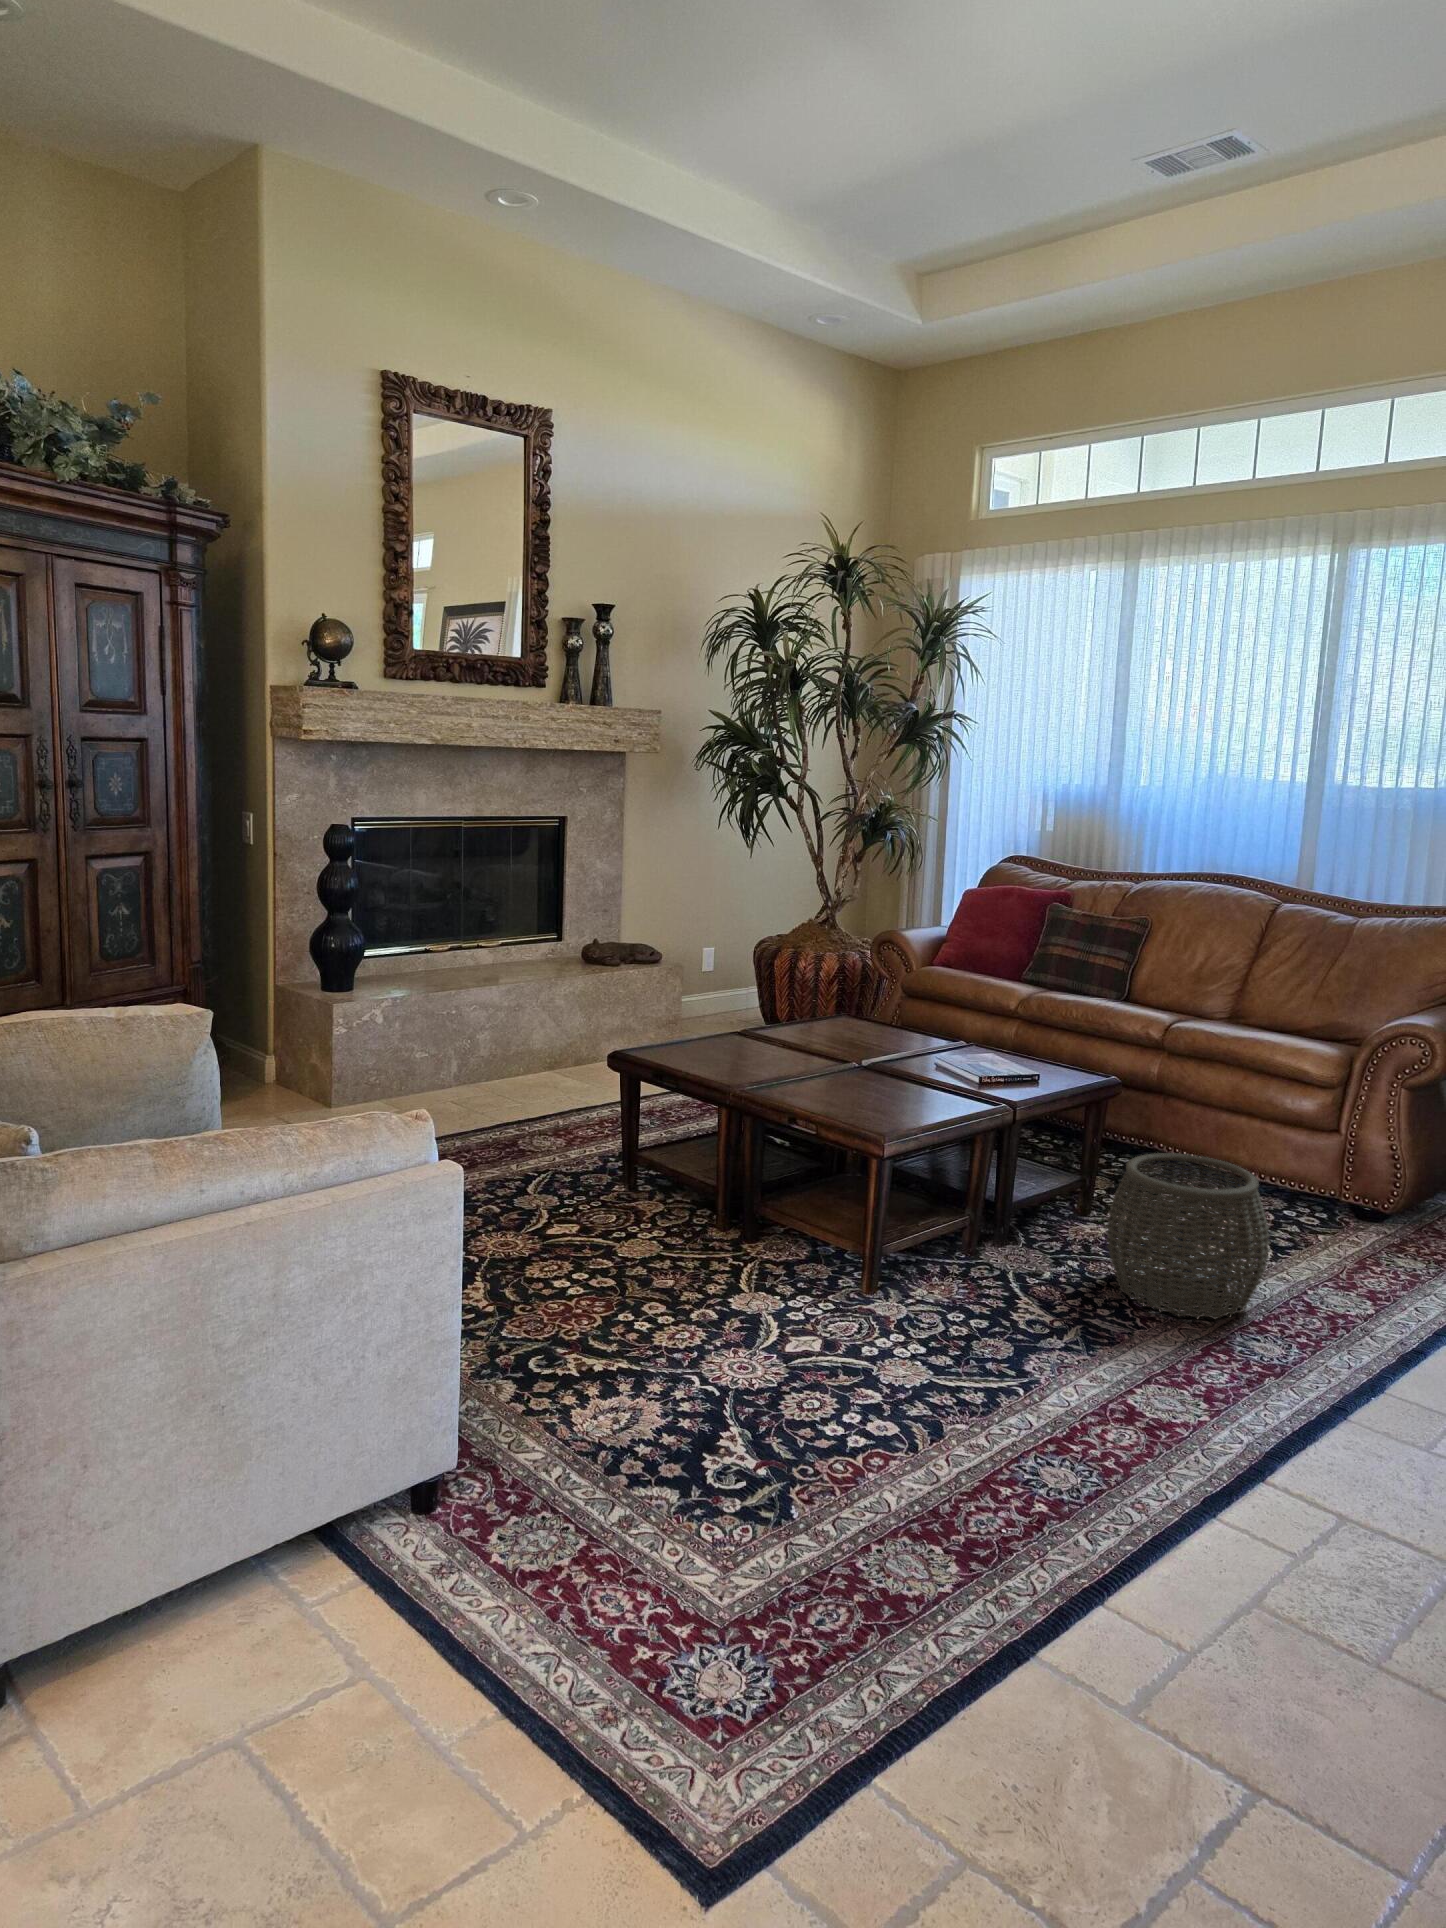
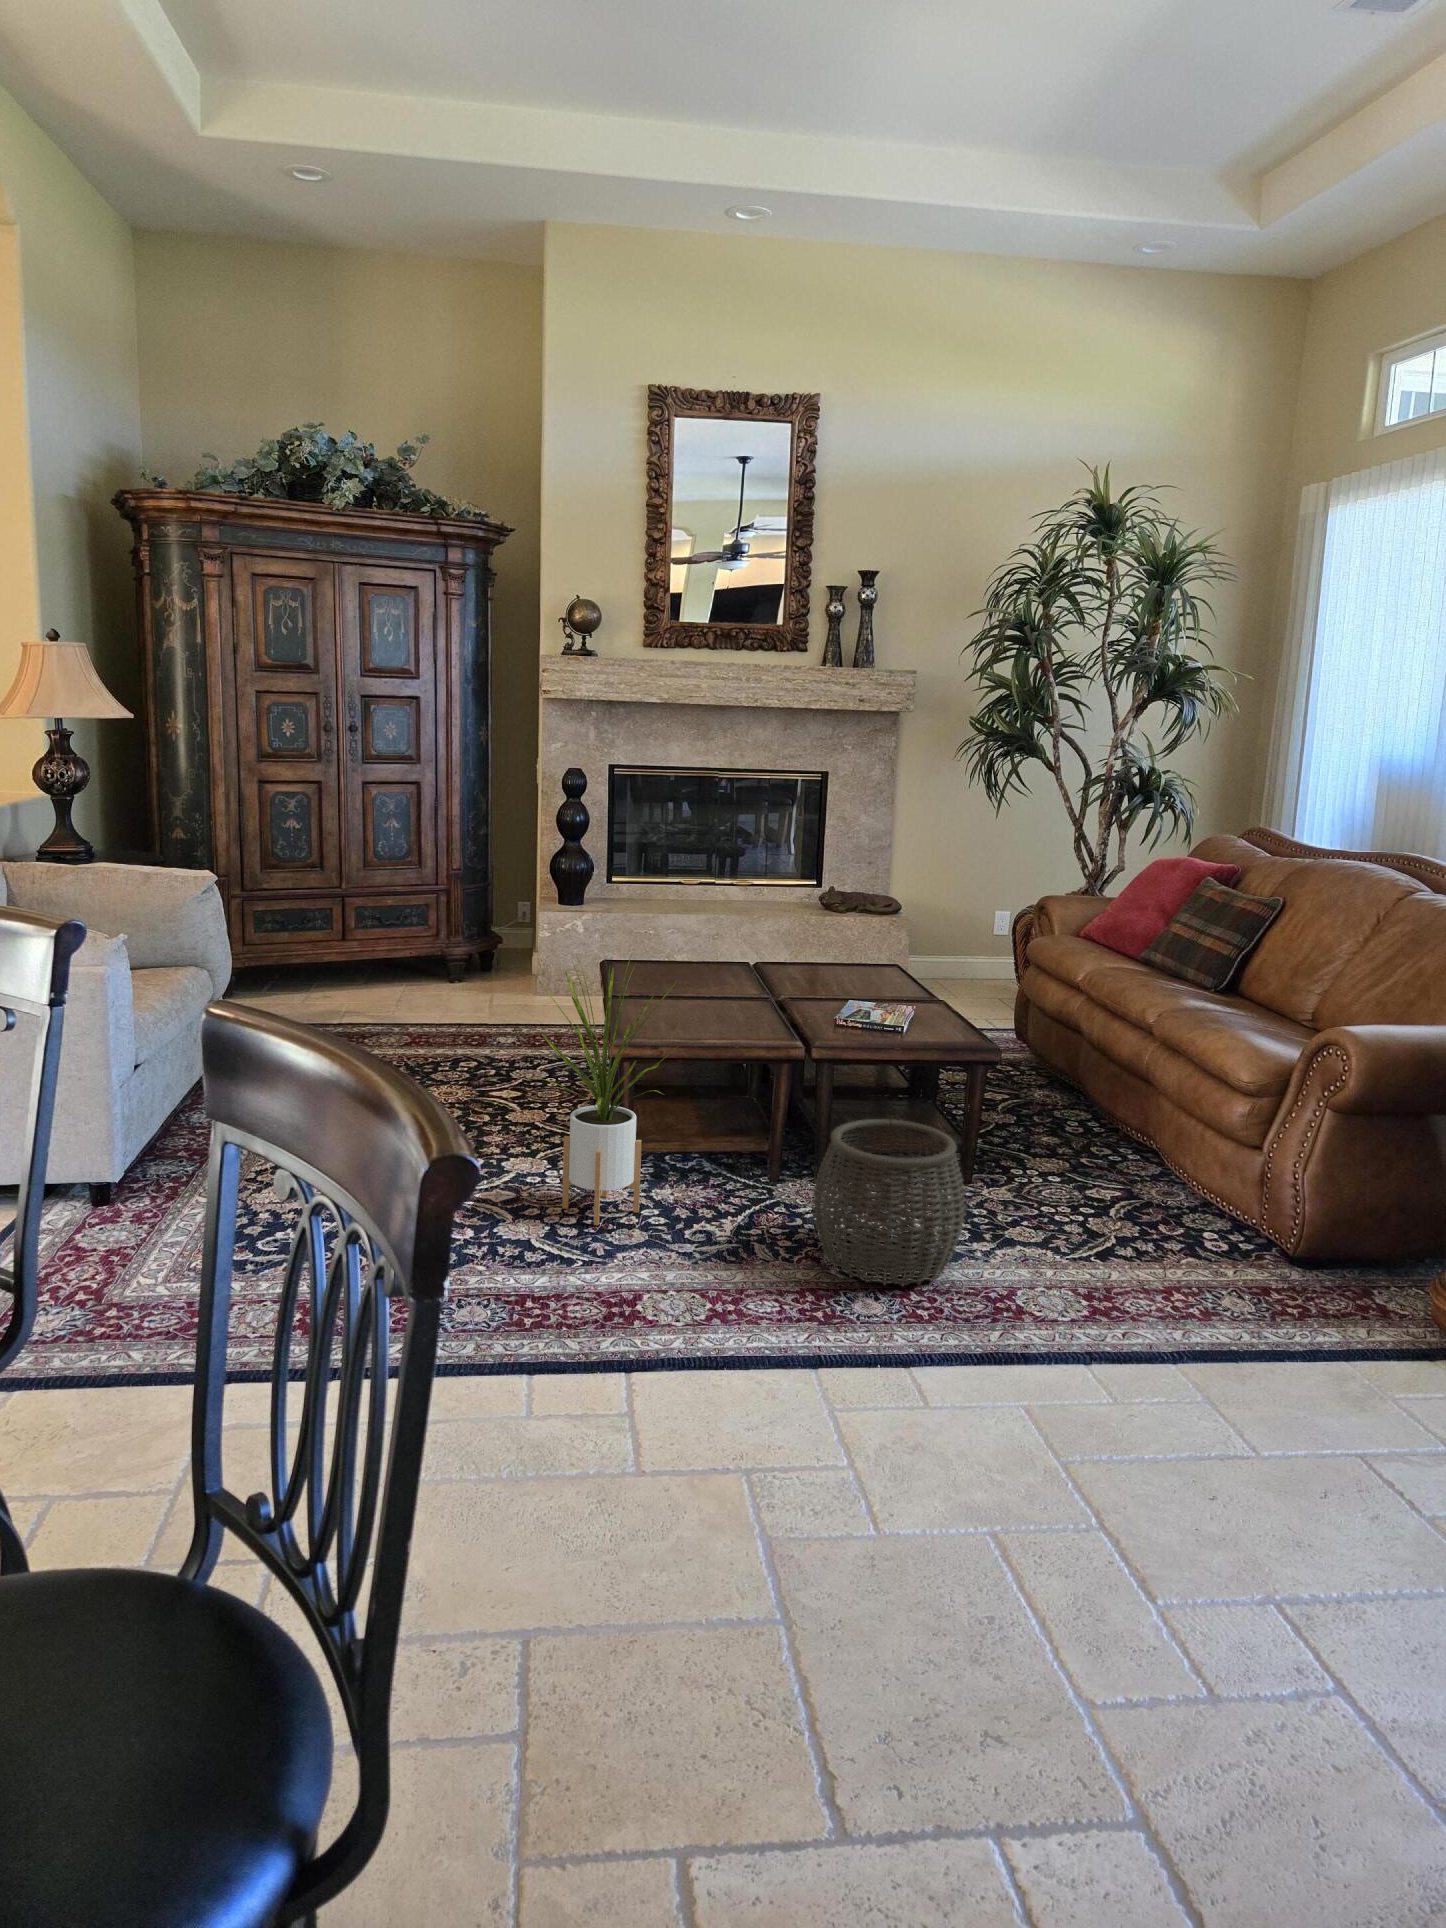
house plant: none [830,1027,999,1346] -> present [539,957,675,1225]

